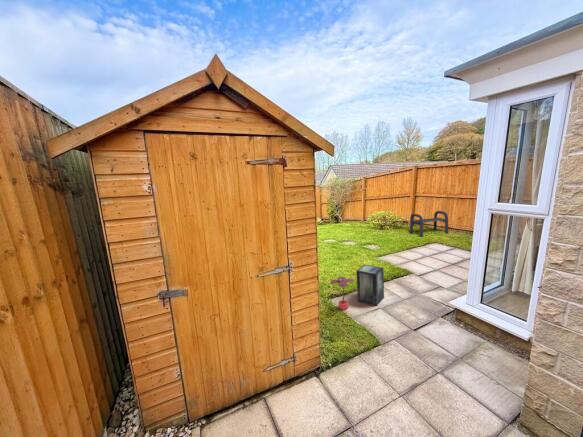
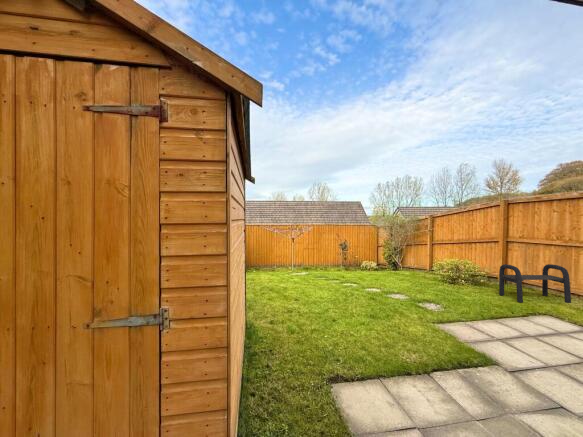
storage box: present [357,265,384,306] -> none [376,332,431,420]
potted plant: present [330,277,354,309] -> none [323,347,367,413]

